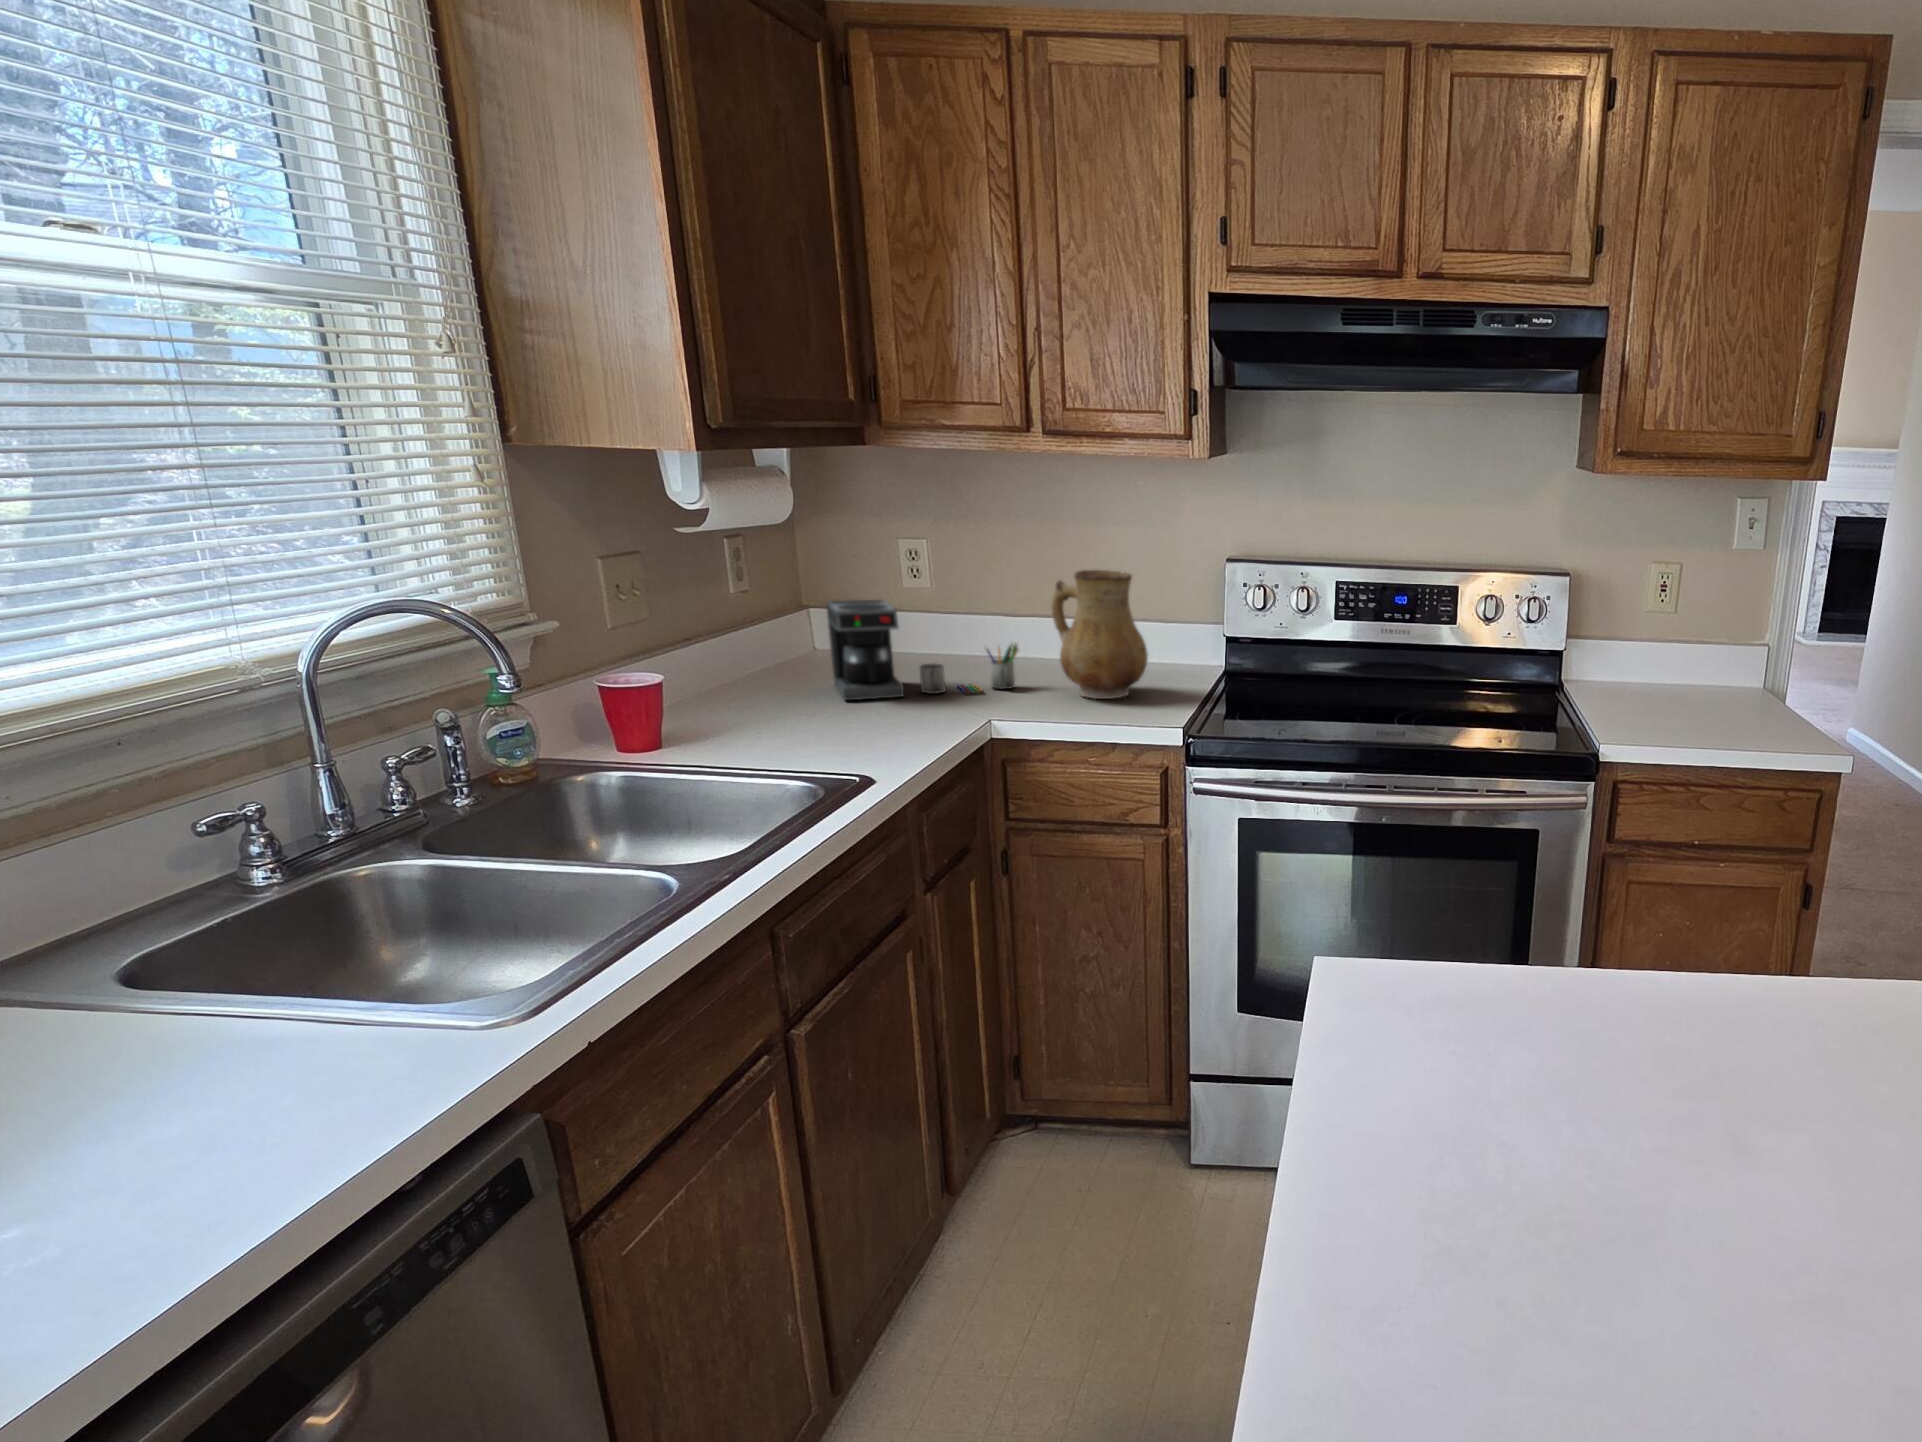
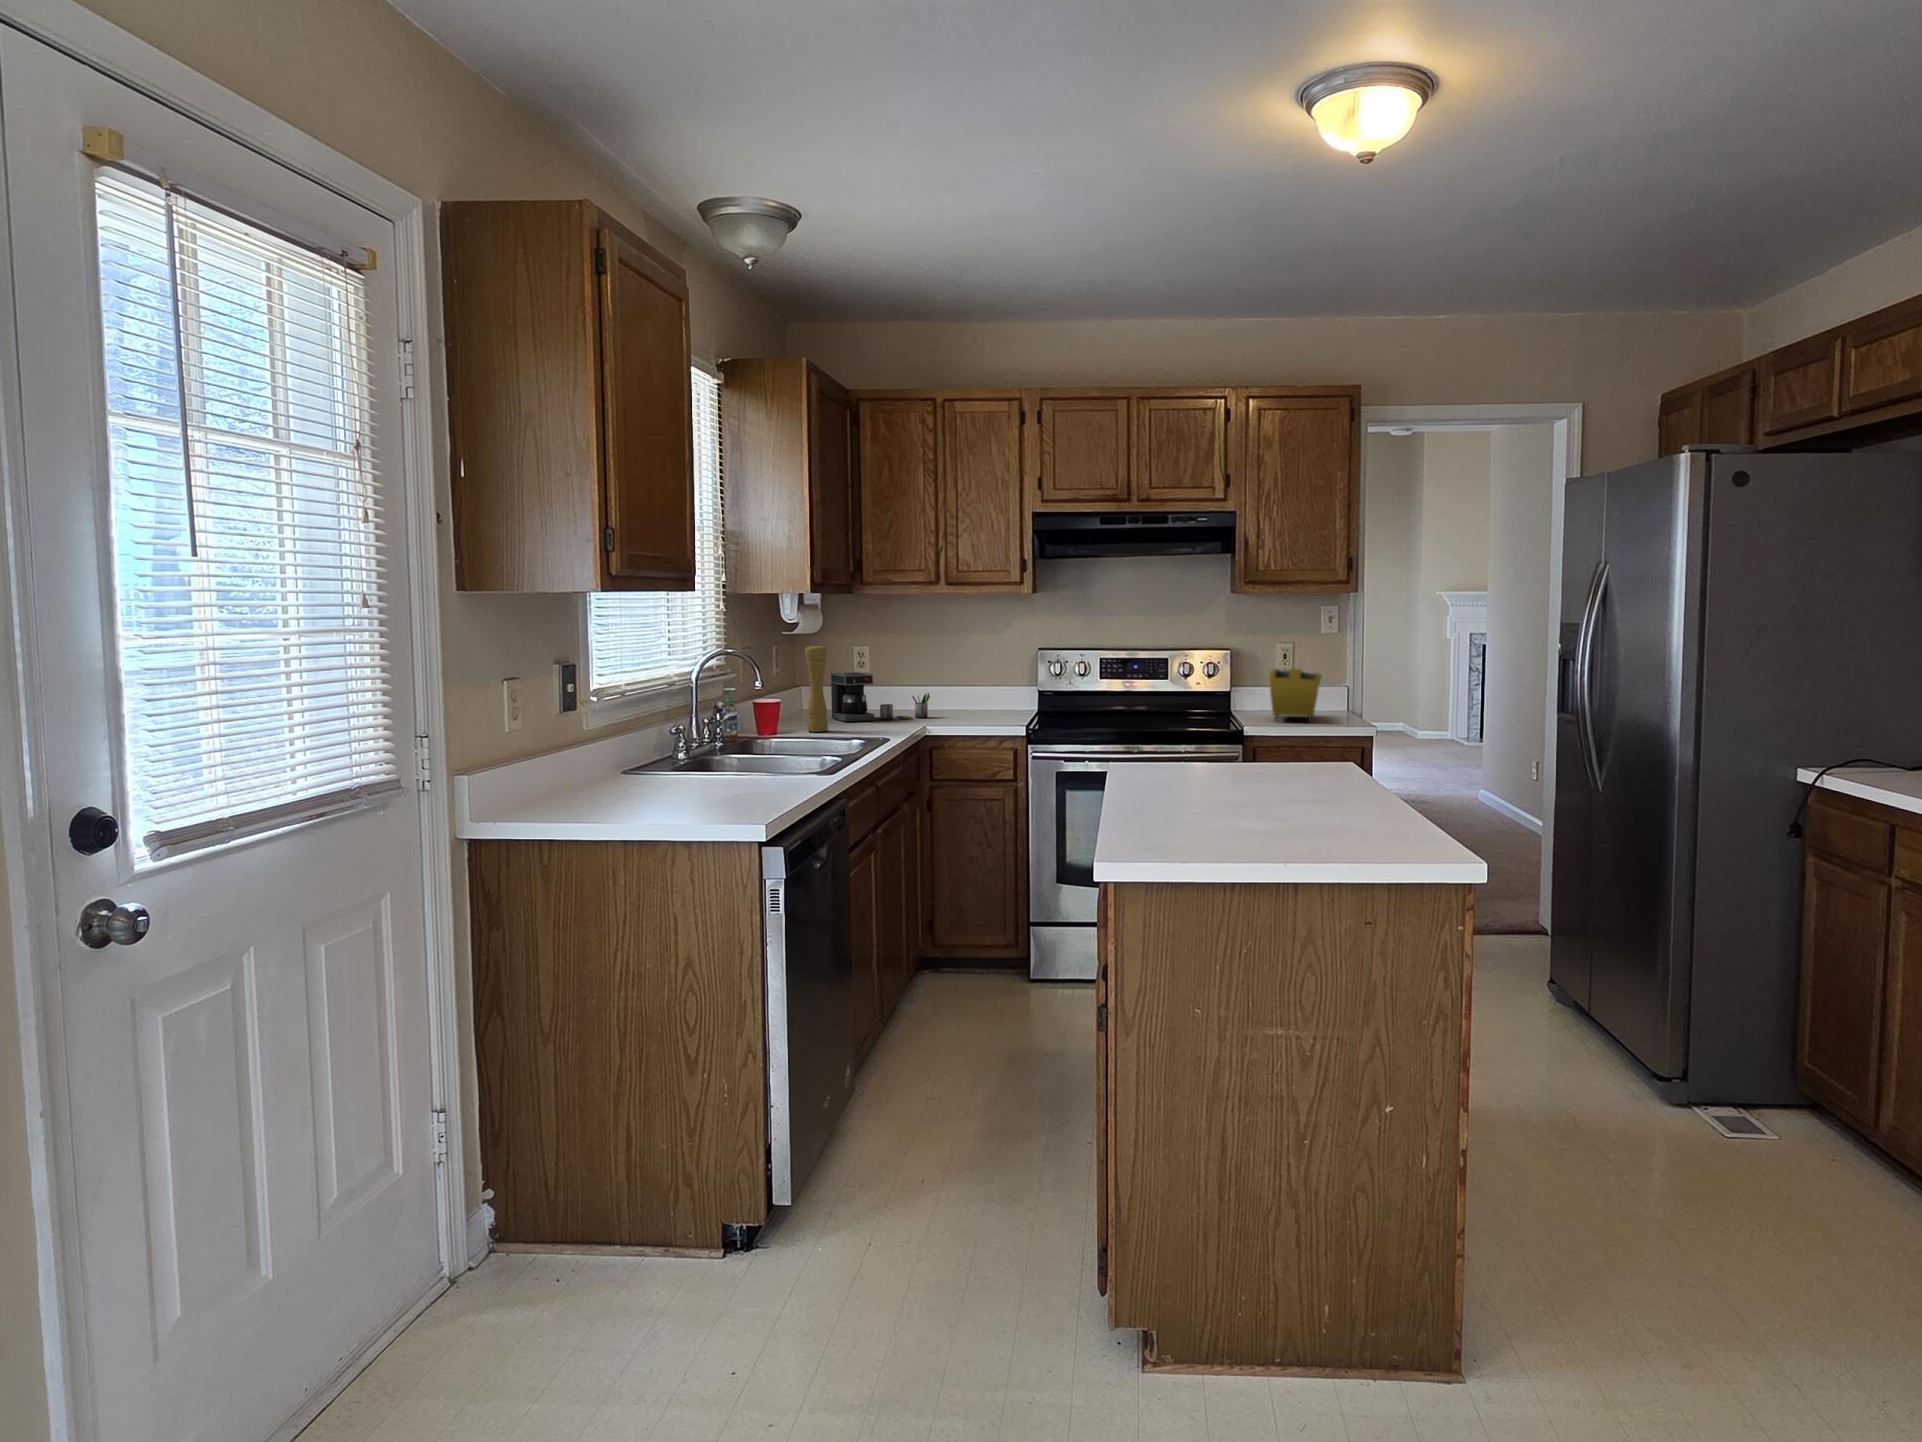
pepper mill: none [710,558,777,738] -> present [805,645,828,732]
ceramic pitcher: present [1051,570,1148,699] -> none [949,653,1001,719]
toaster: none [1646,622,1742,730] -> present [1270,669,1321,721]

